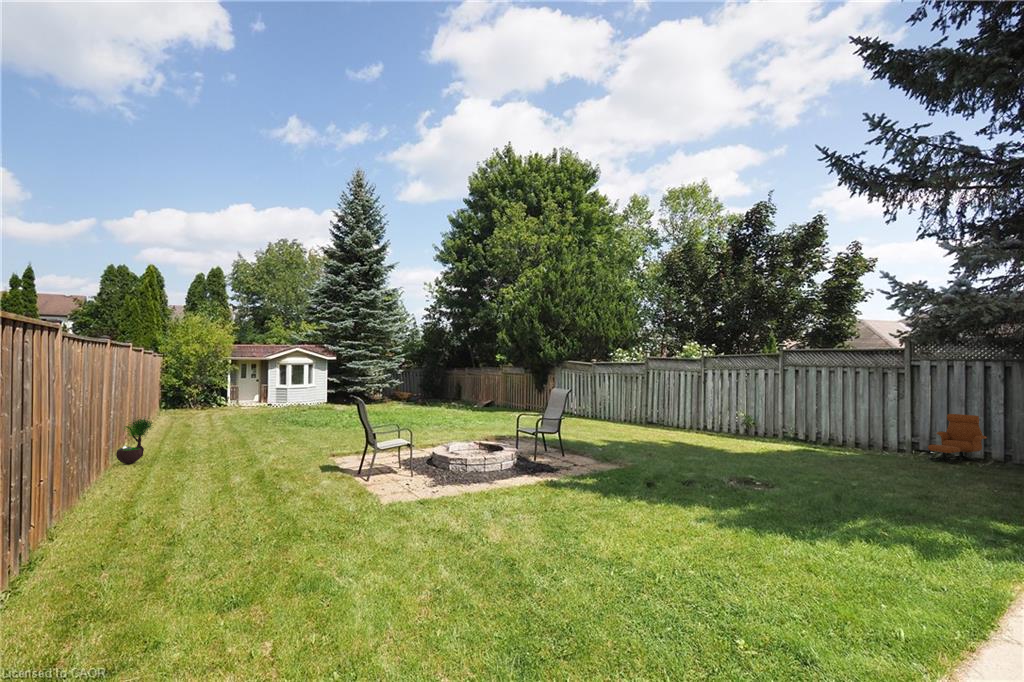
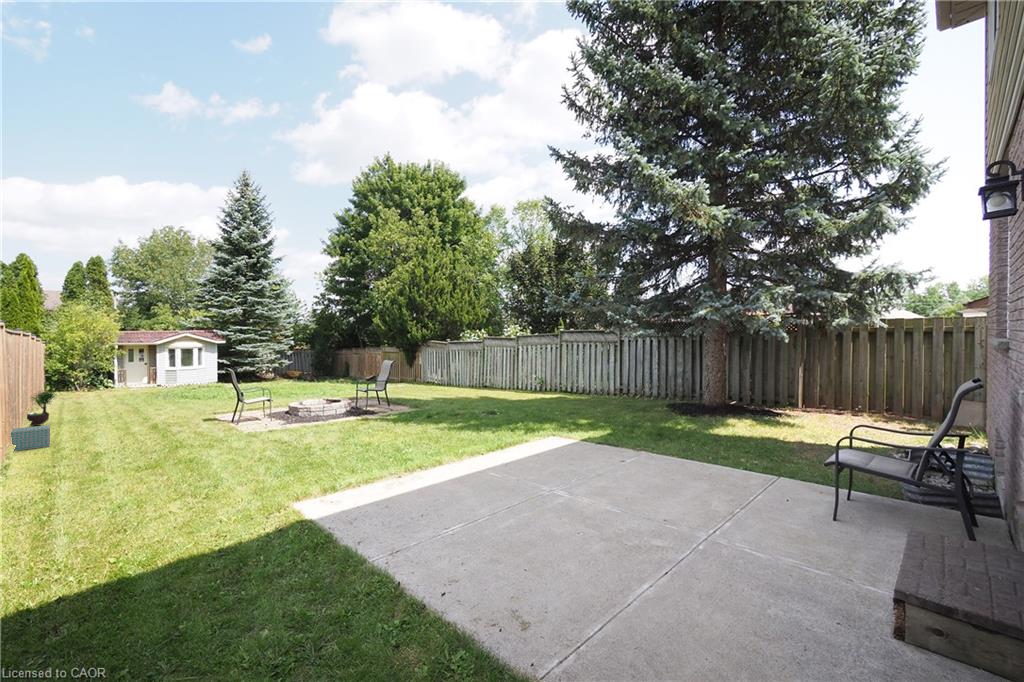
lounge chair: present [928,414,987,464] -> none [616,367,645,396]
storage box: none [68,478,128,521] -> present [11,425,51,451]

